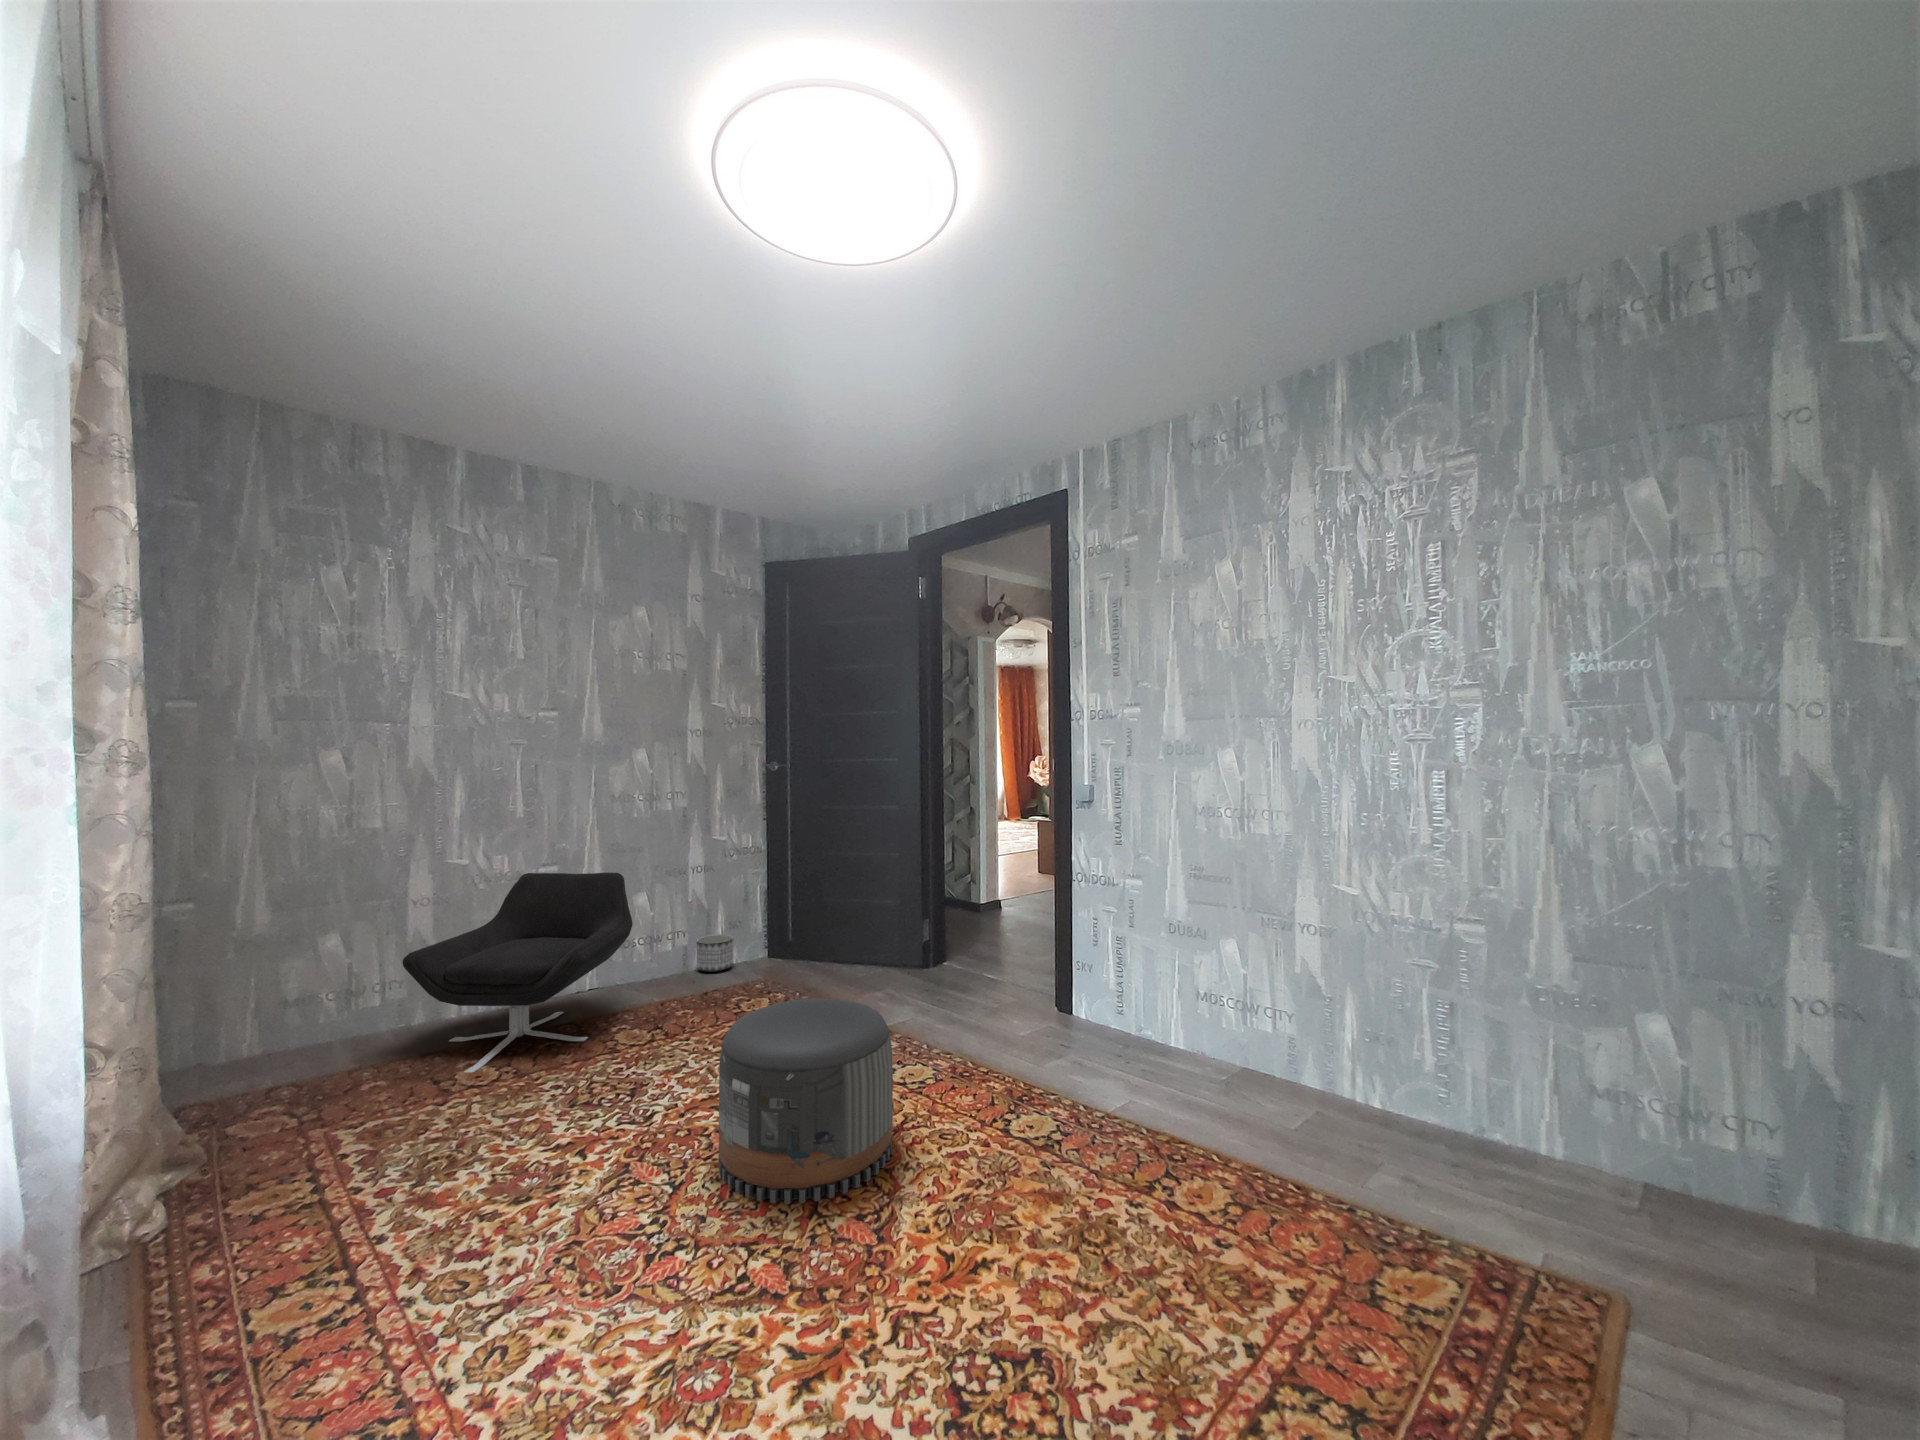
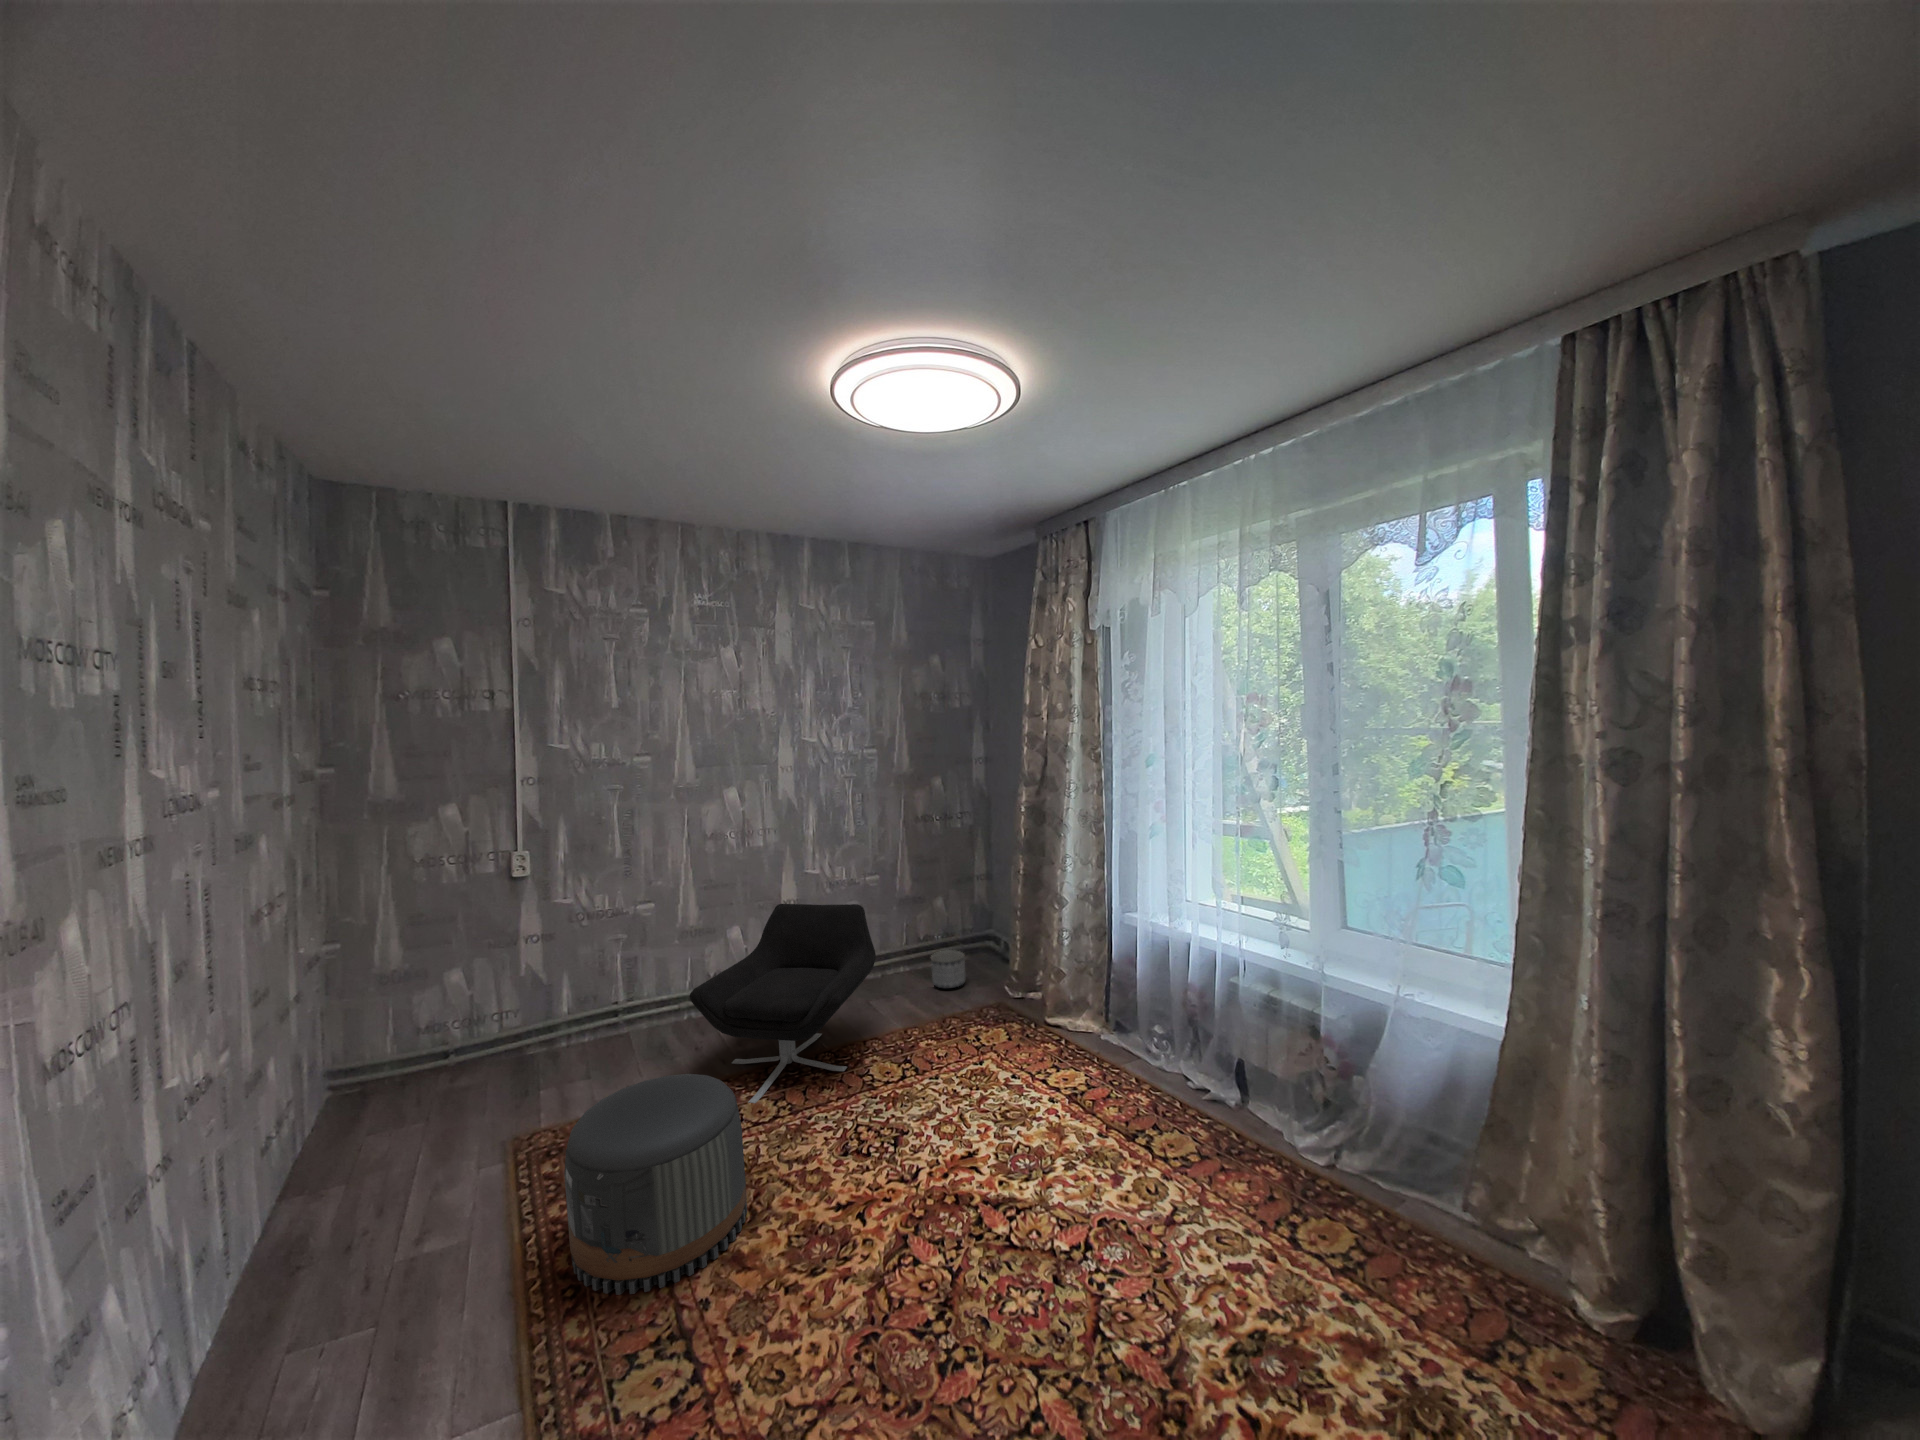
pouf: present [718,998,893,1204] -> present [564,1074,747,1295]

